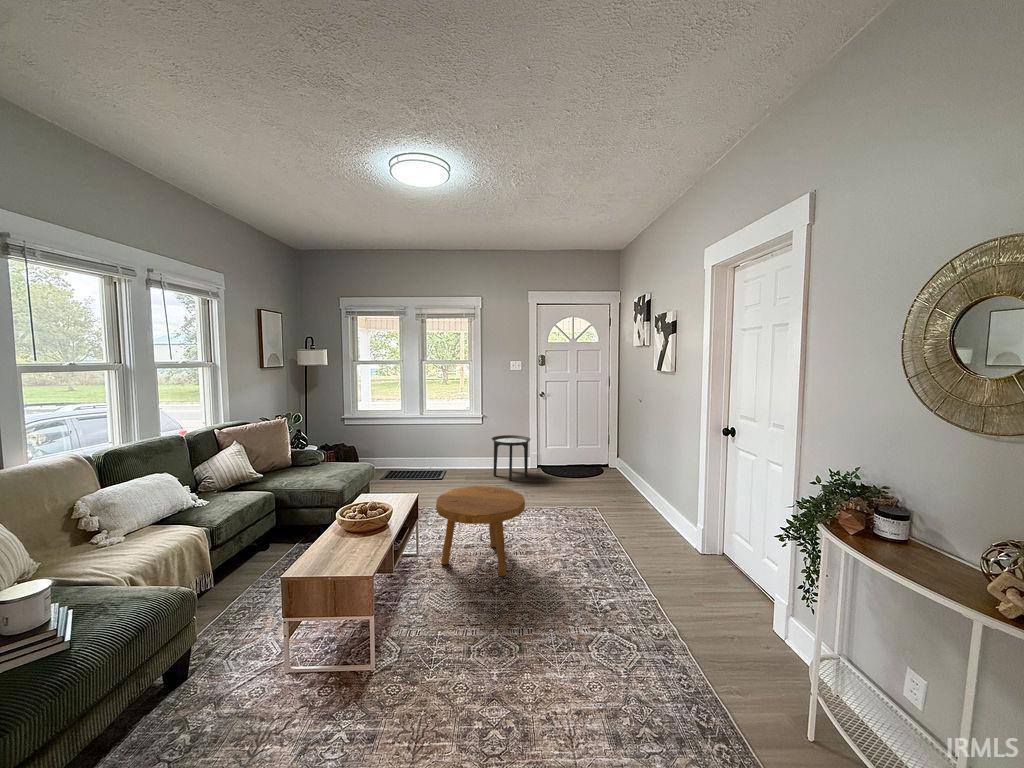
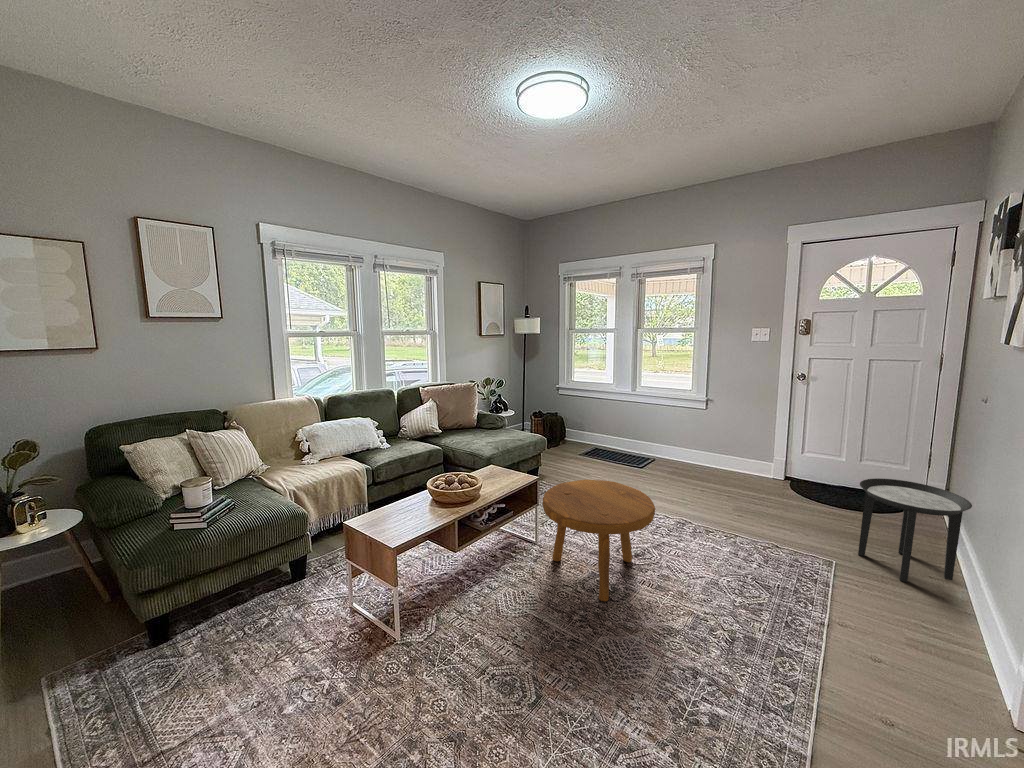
side table: present [492,435,531,481] -> present [858,478,972,583]

